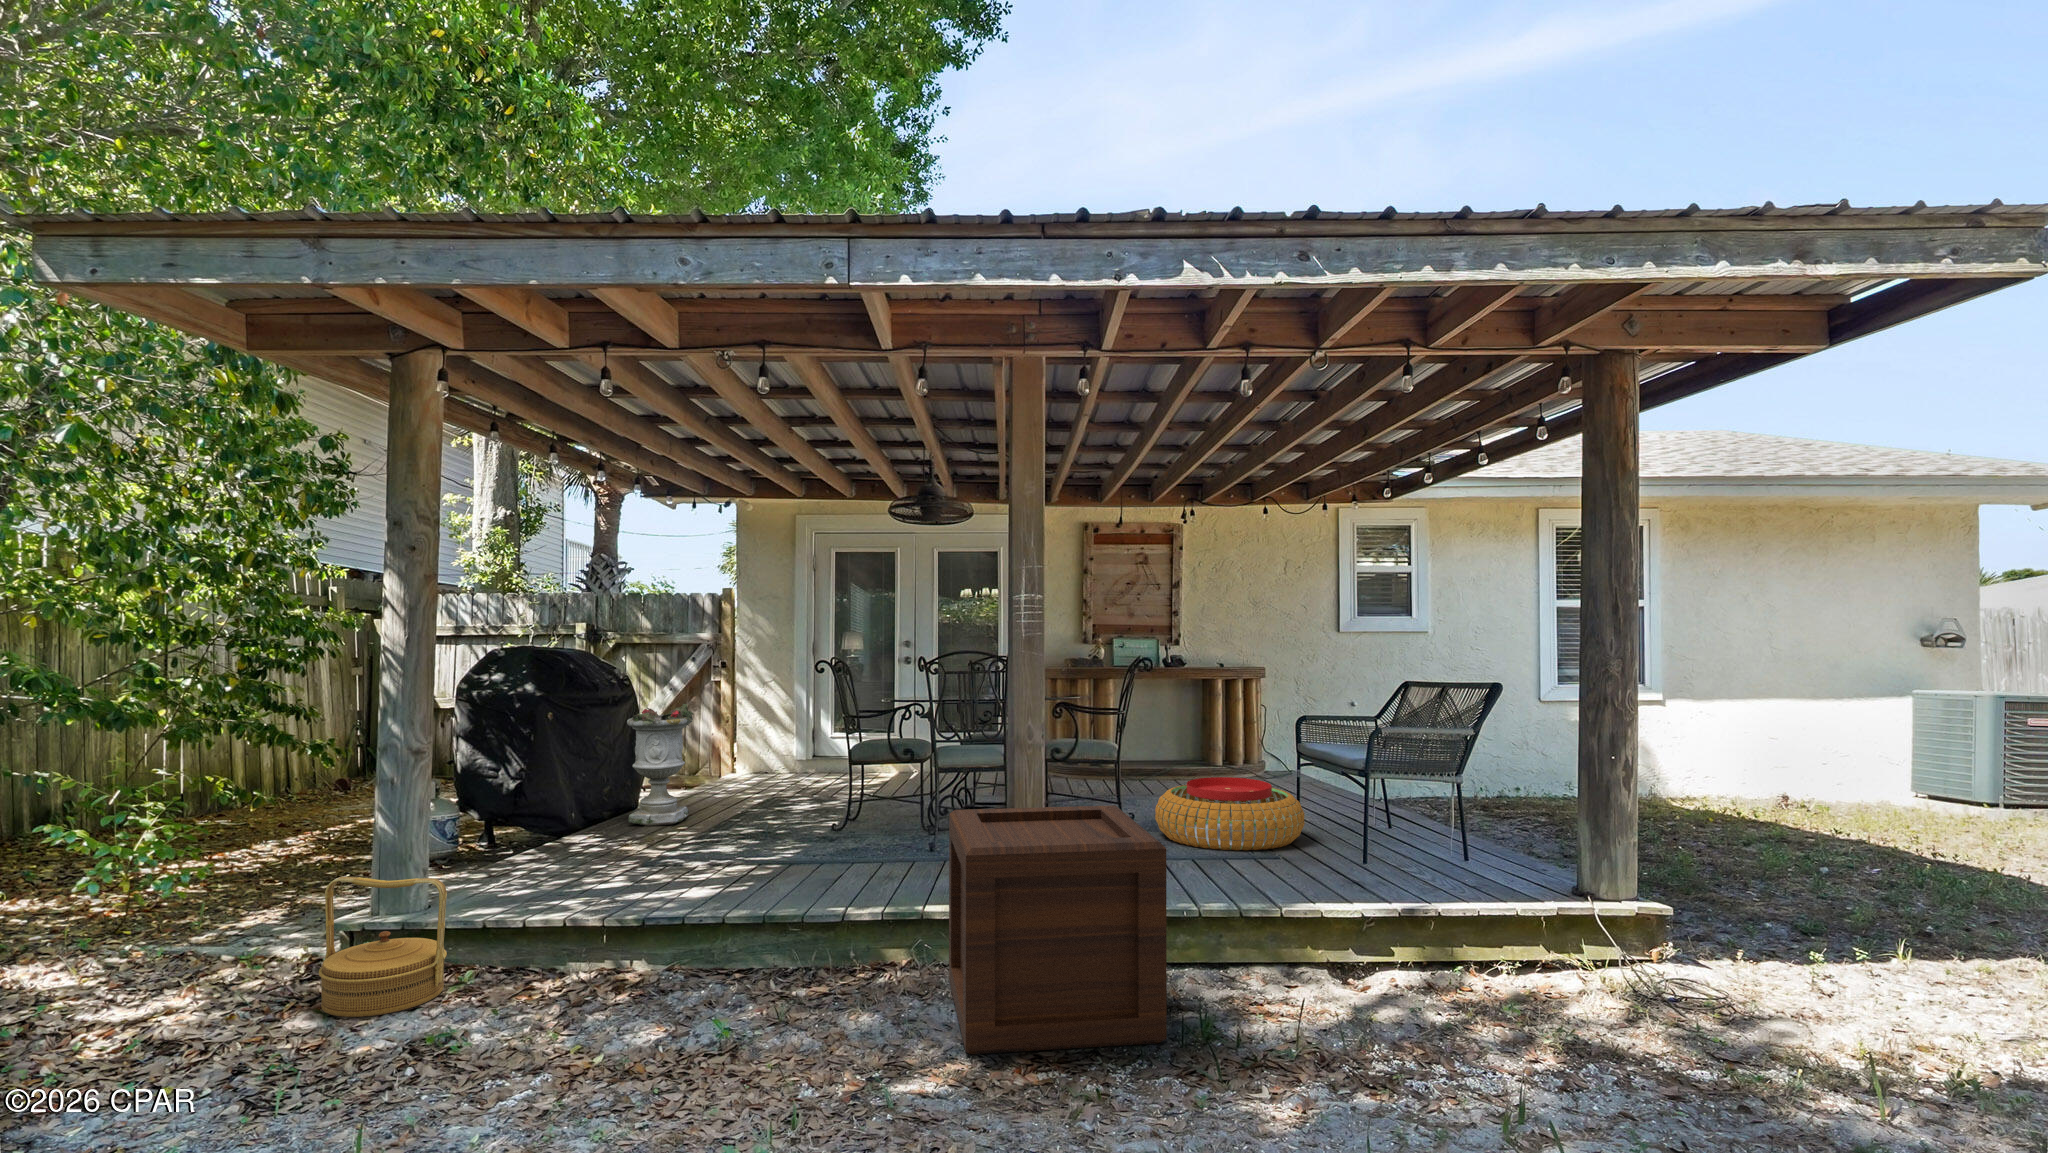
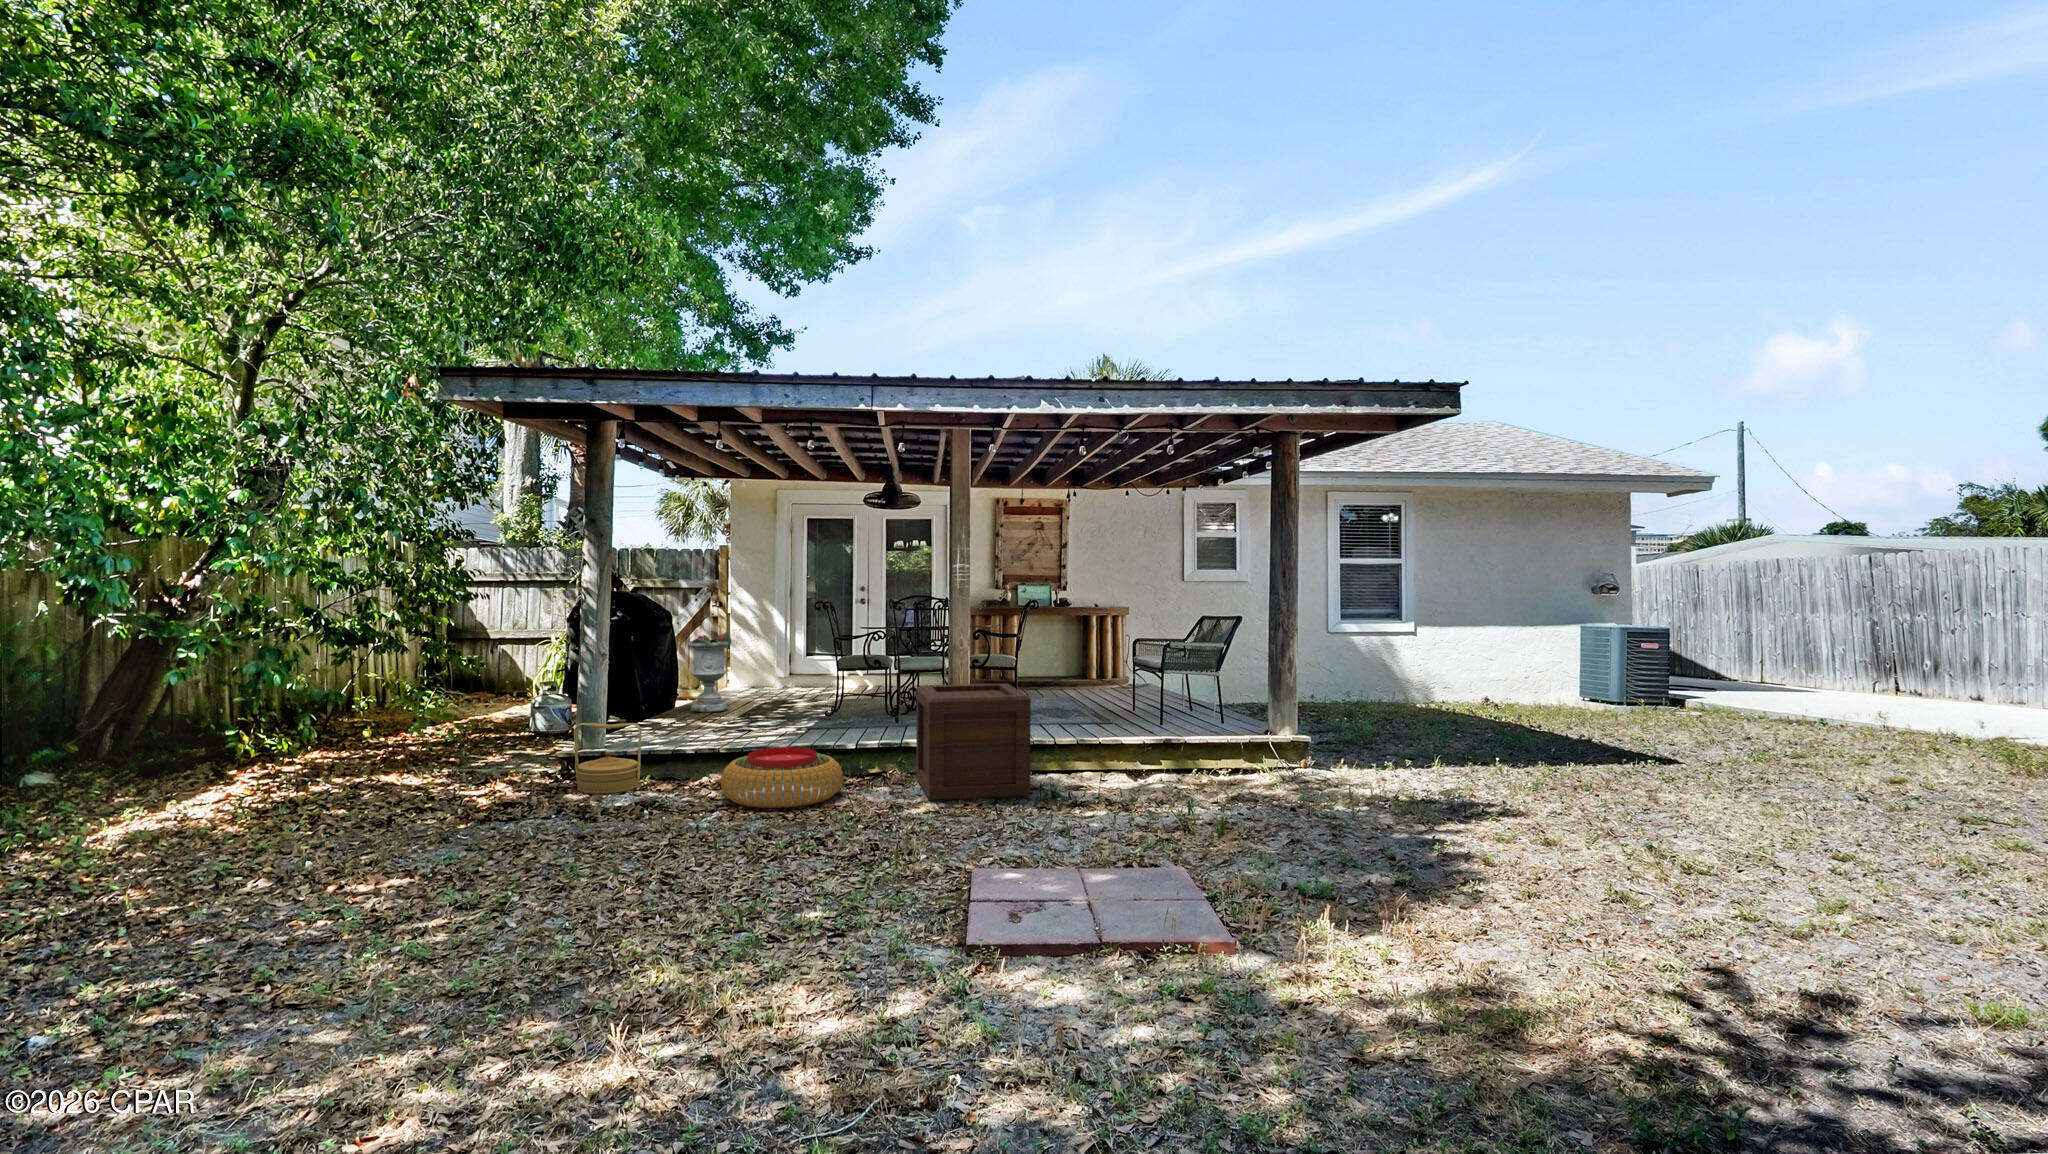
pouf: present [1155,777,1305,850] -> present [721,747,843,808]

